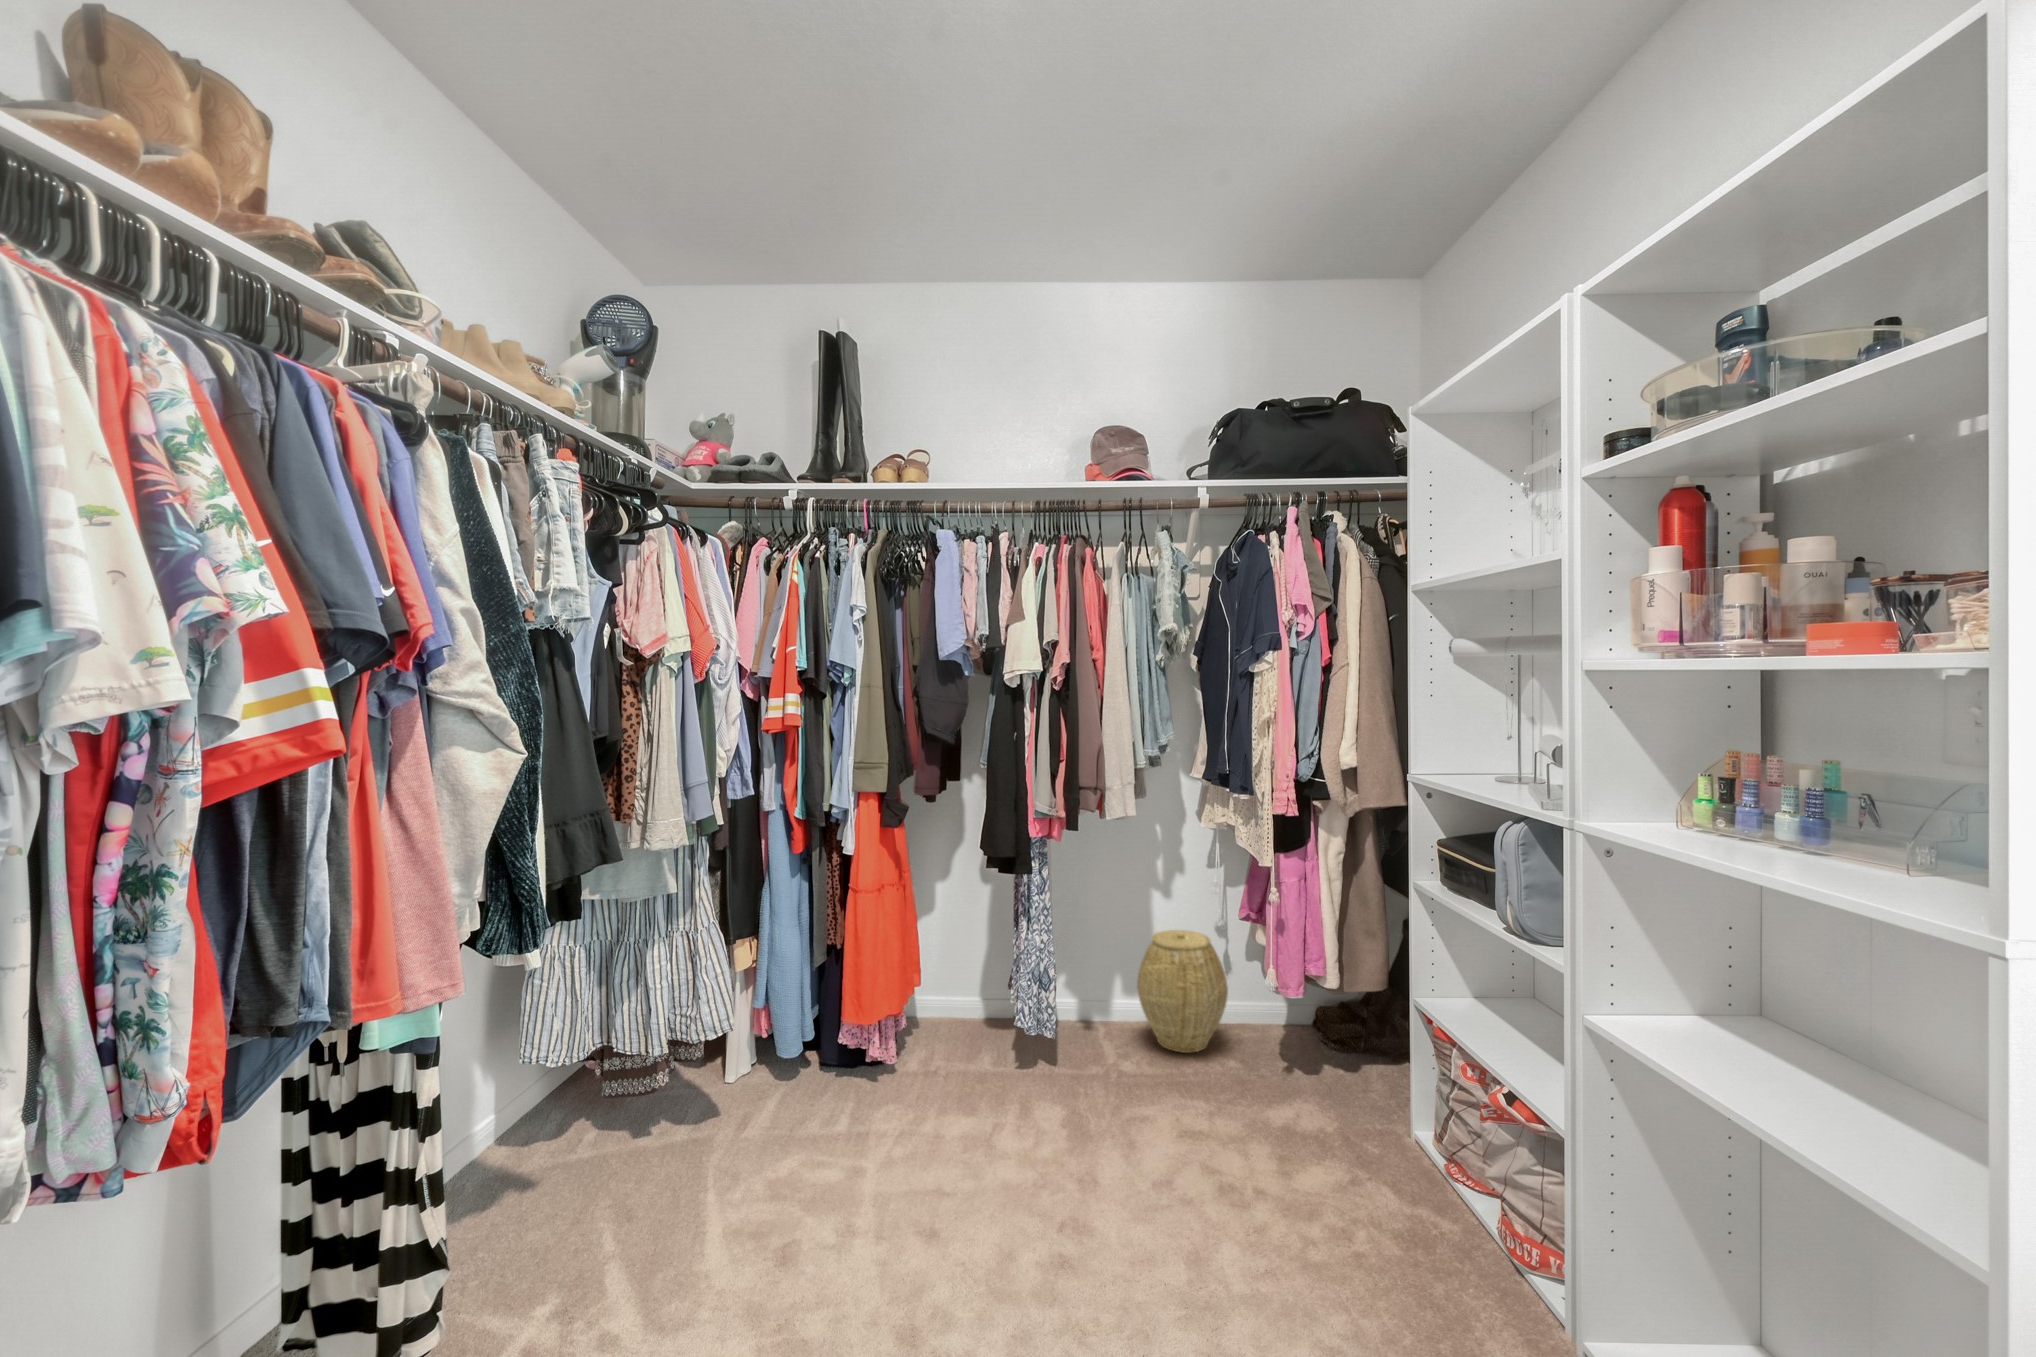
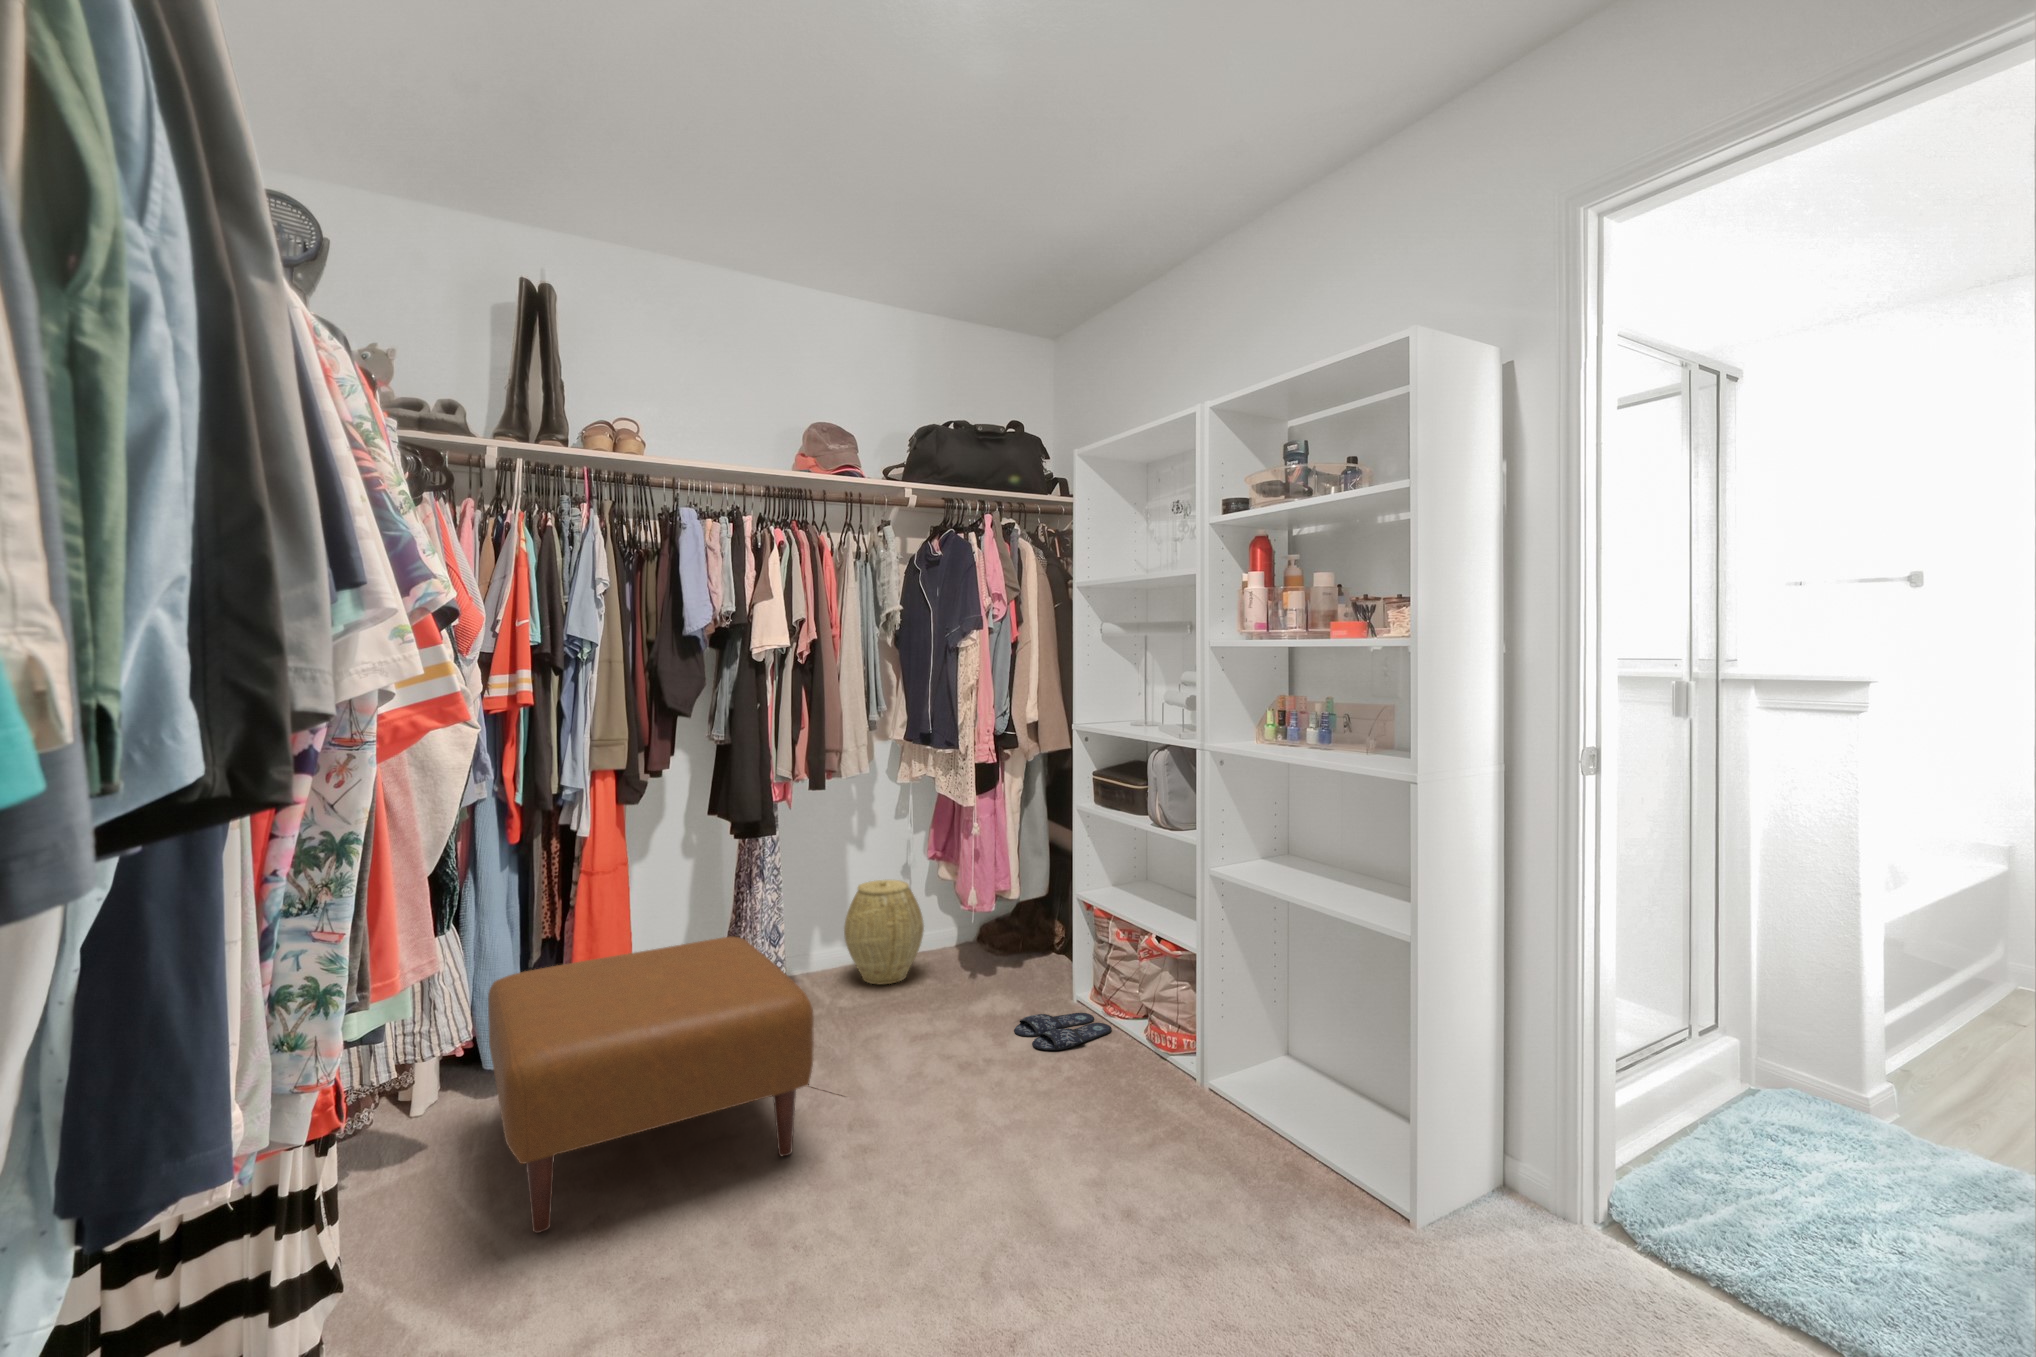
ottoman: none [681,978,999,1267] -> present [488,937,814,1233]
slippers: none [1307,1144,1448,1211] -> present [1014,1013,1112,1050]

